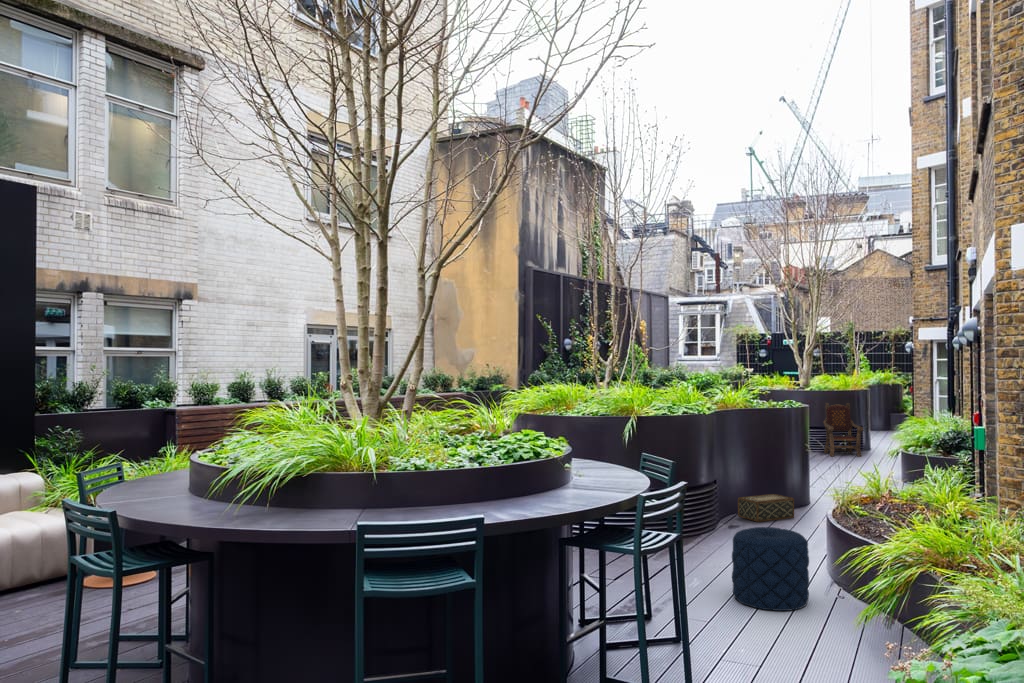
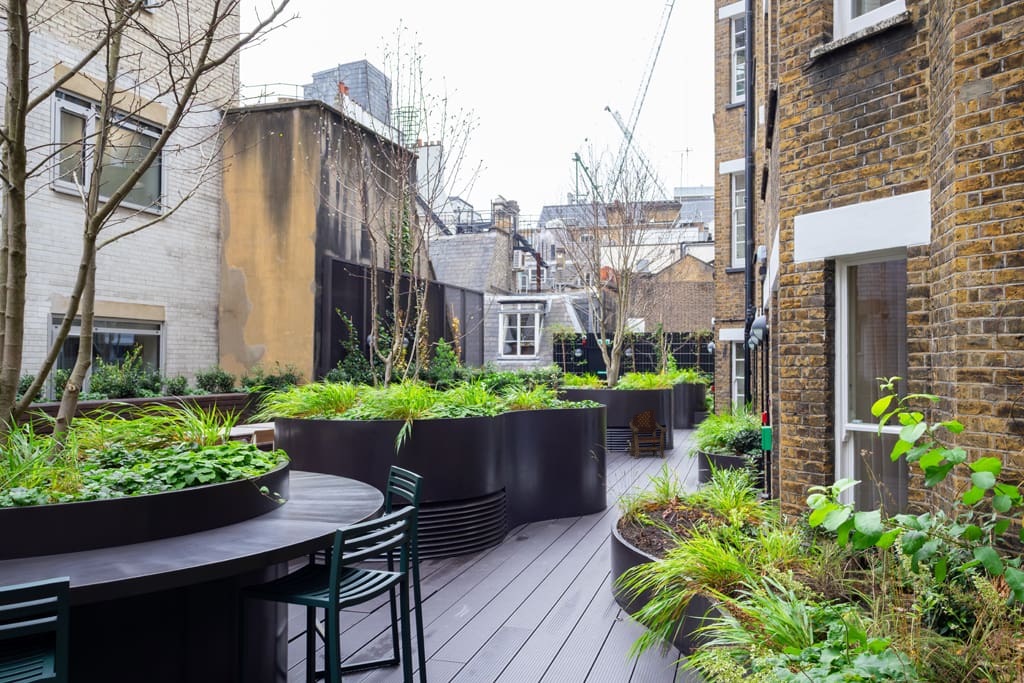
woven basket: present [738,494,794,522] -> none [531,502,589,533]
pouf: present [732,527,809,611] -> none [505,545,588,641]

